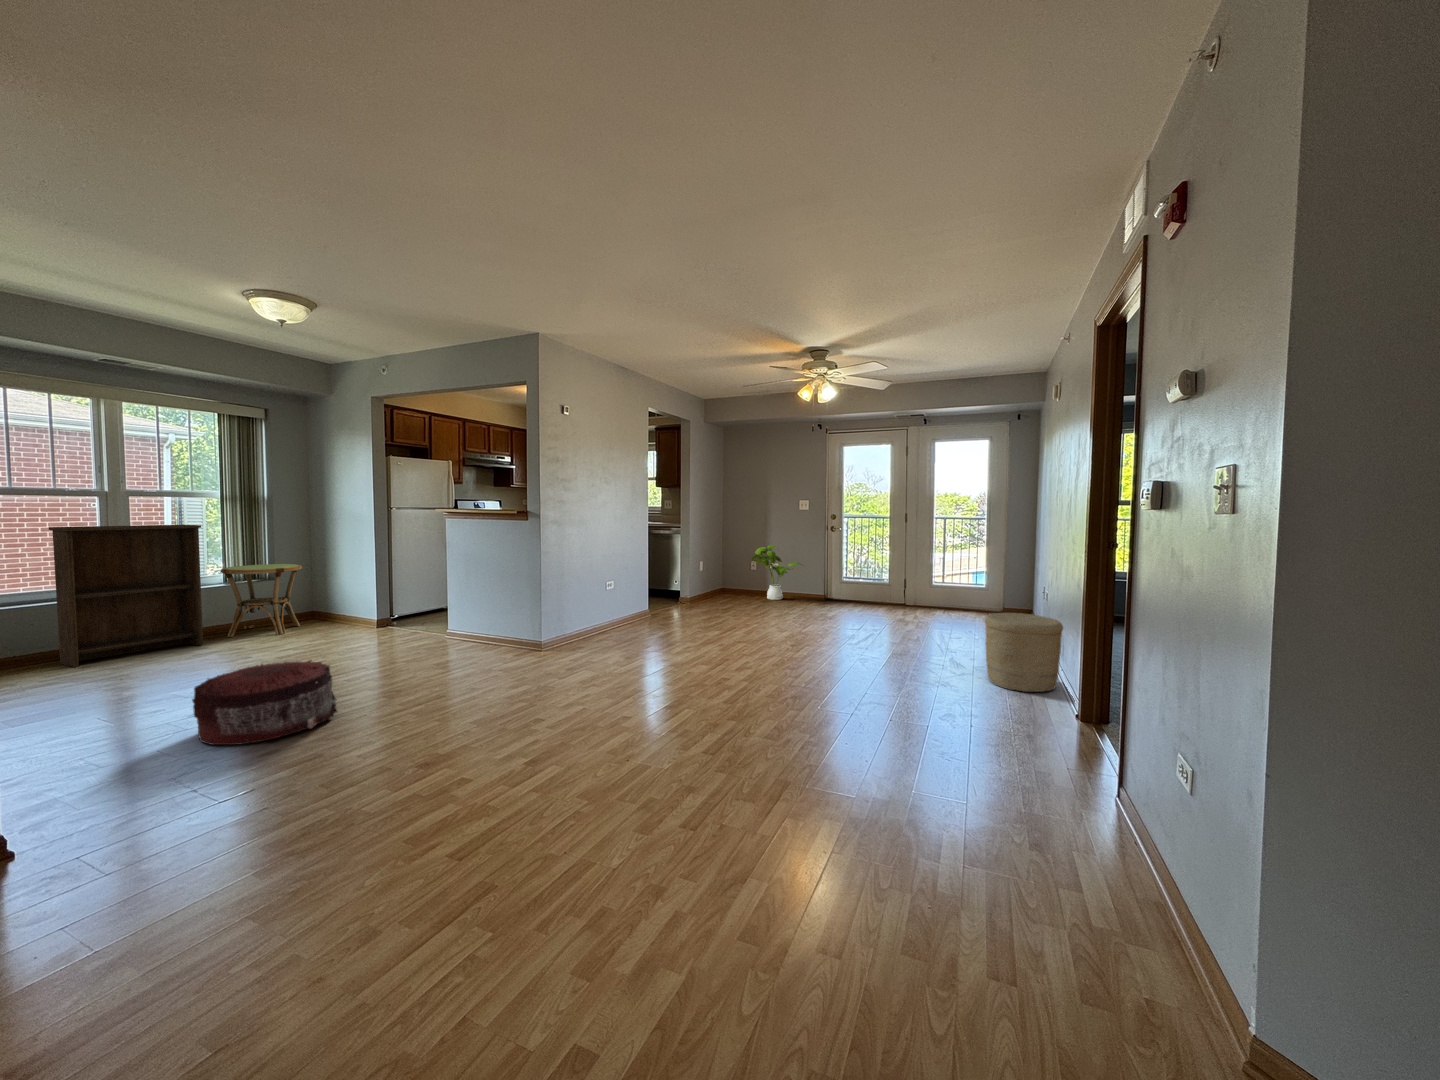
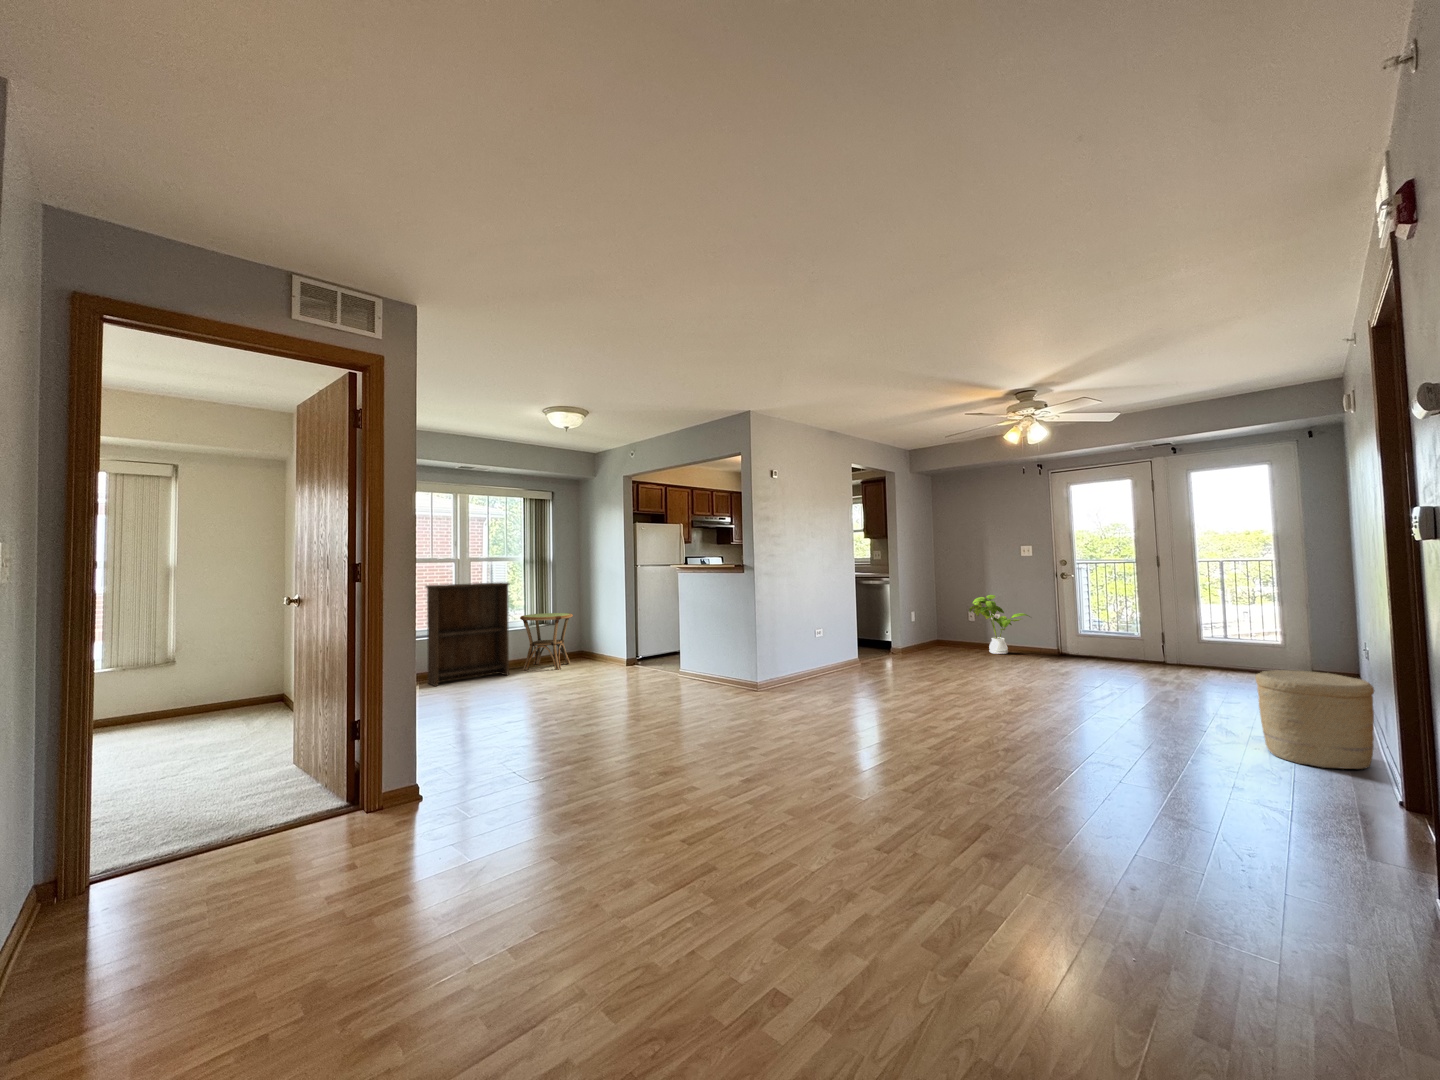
pouf: present [192,660,337,745] -> none [511,686,602,746]

